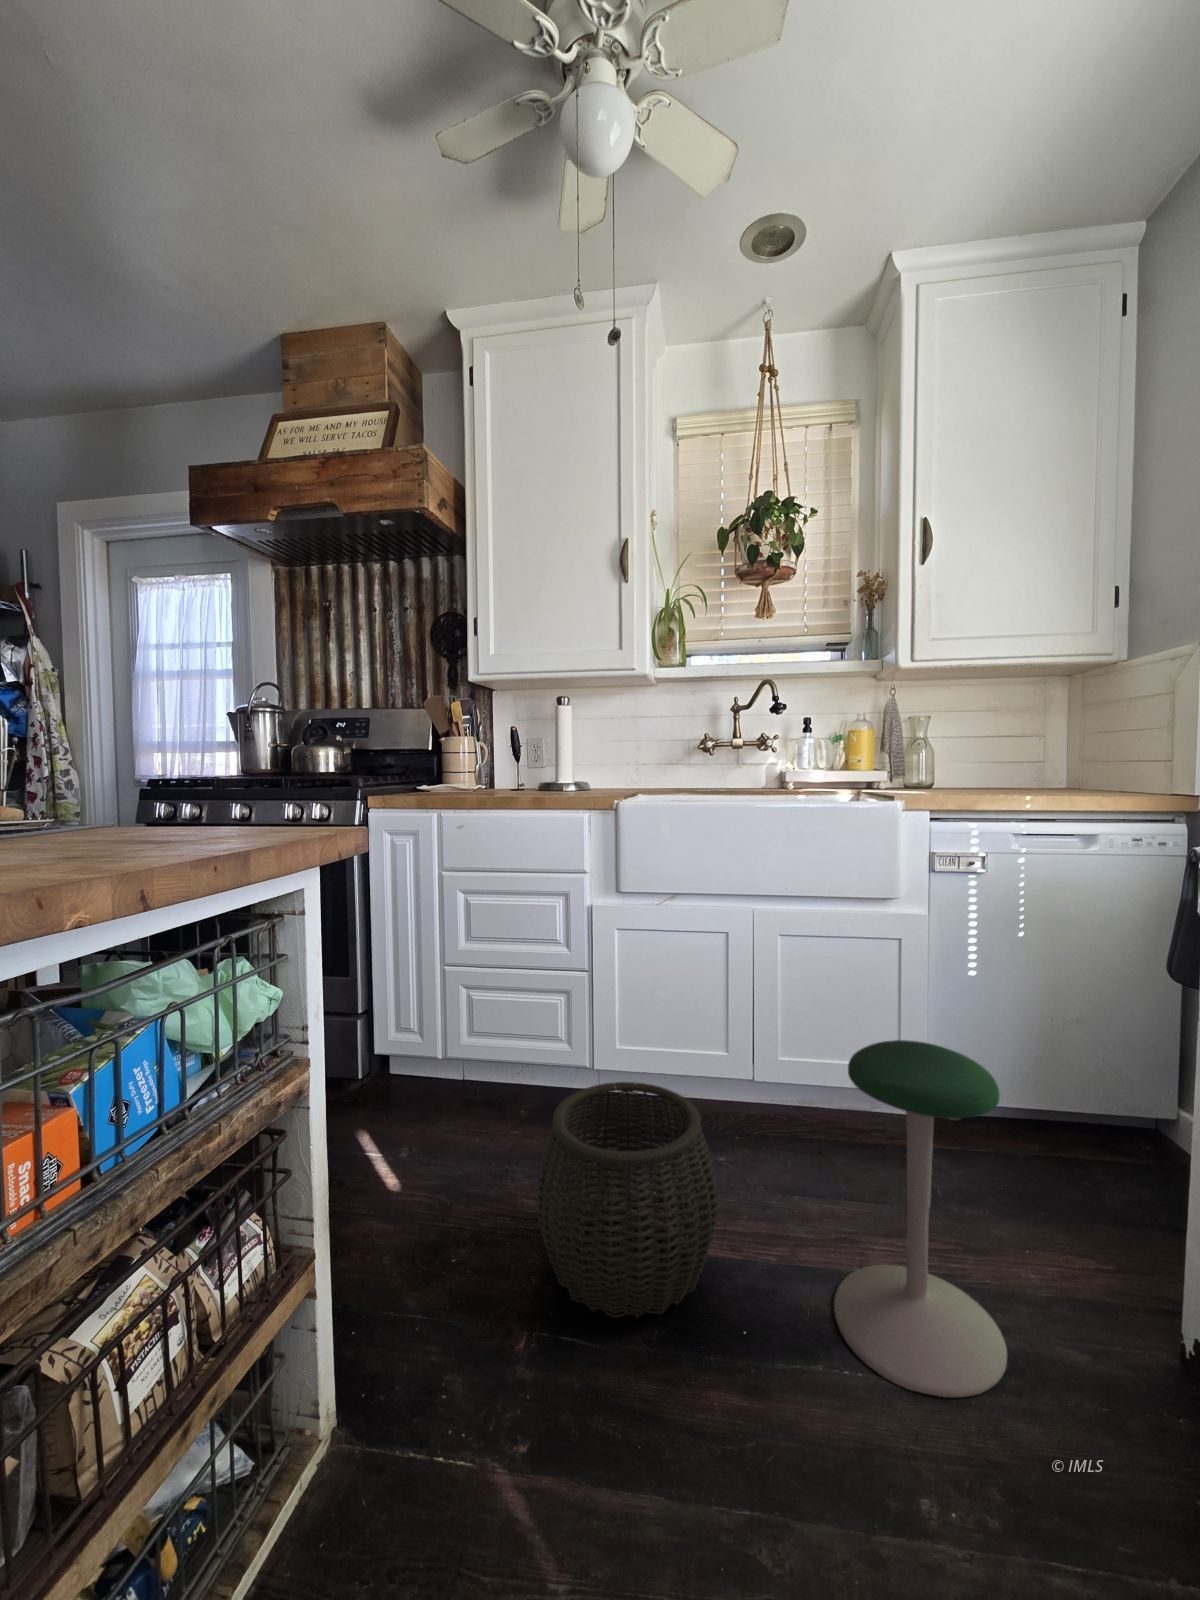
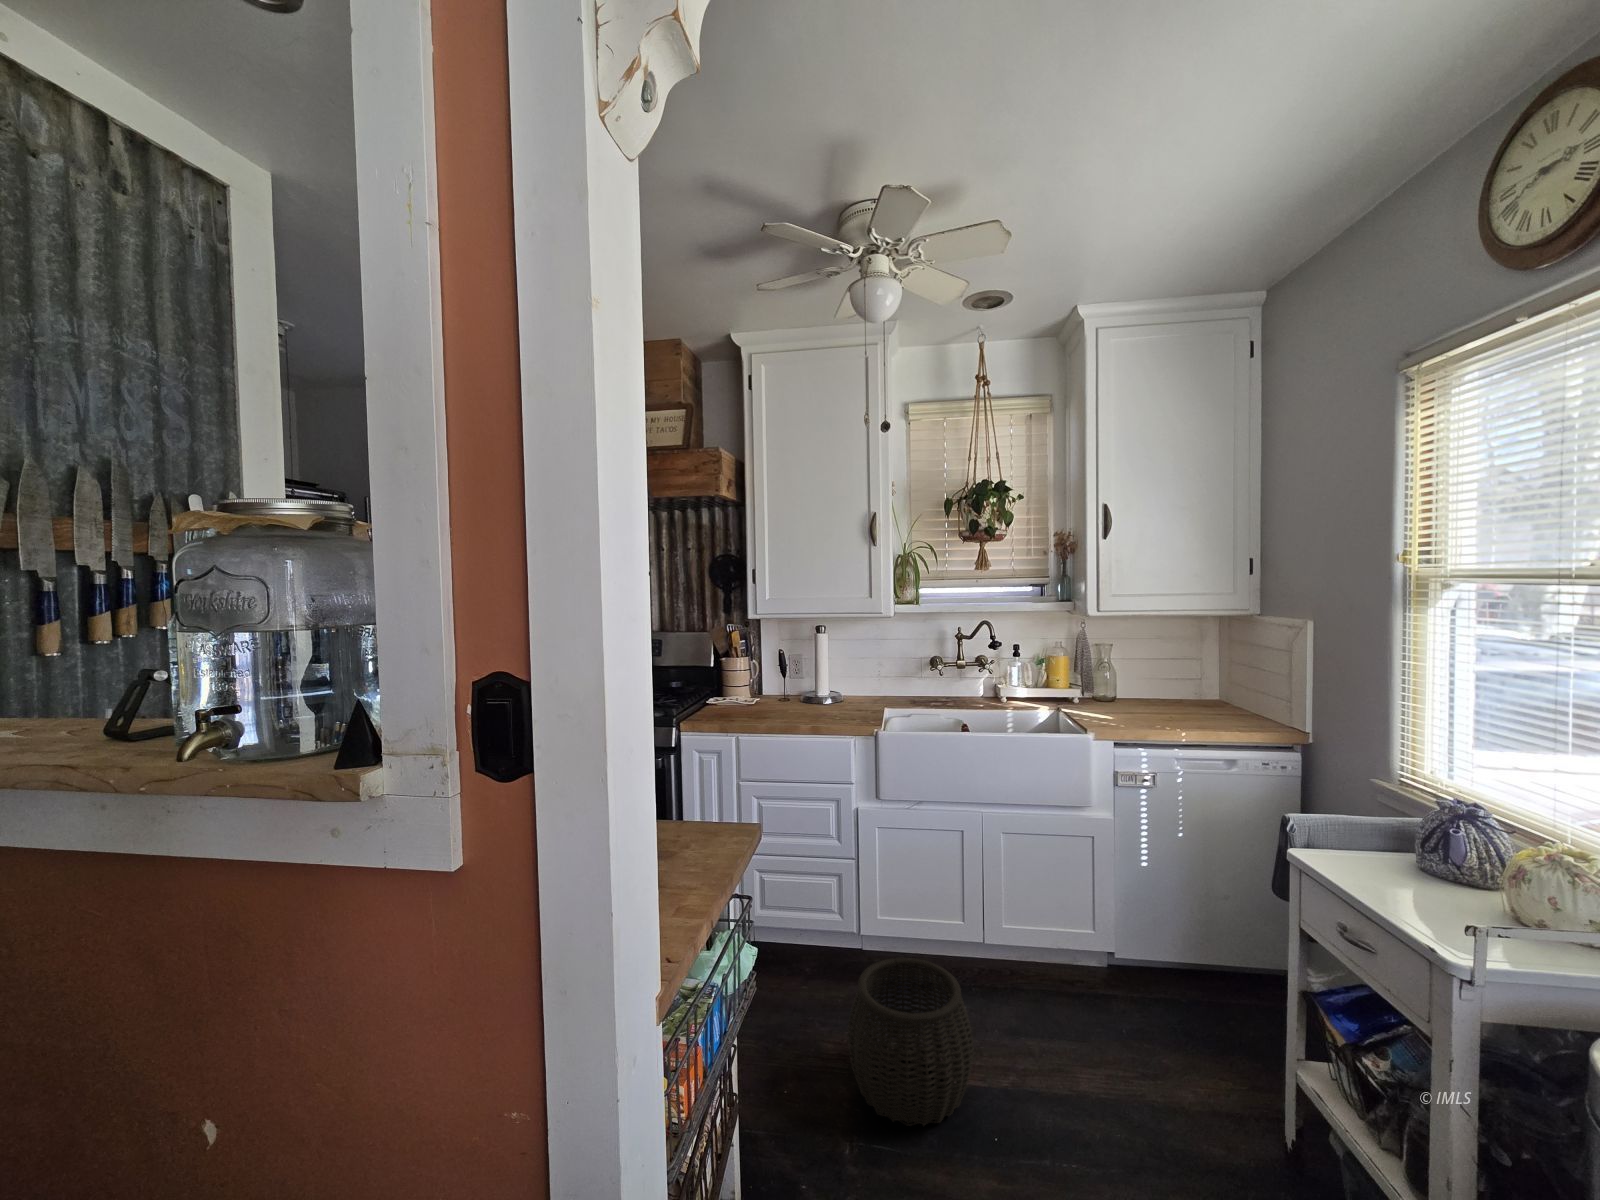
stool: present [834,1040,1007,1398] -> none [1054,934,1168,1172]

